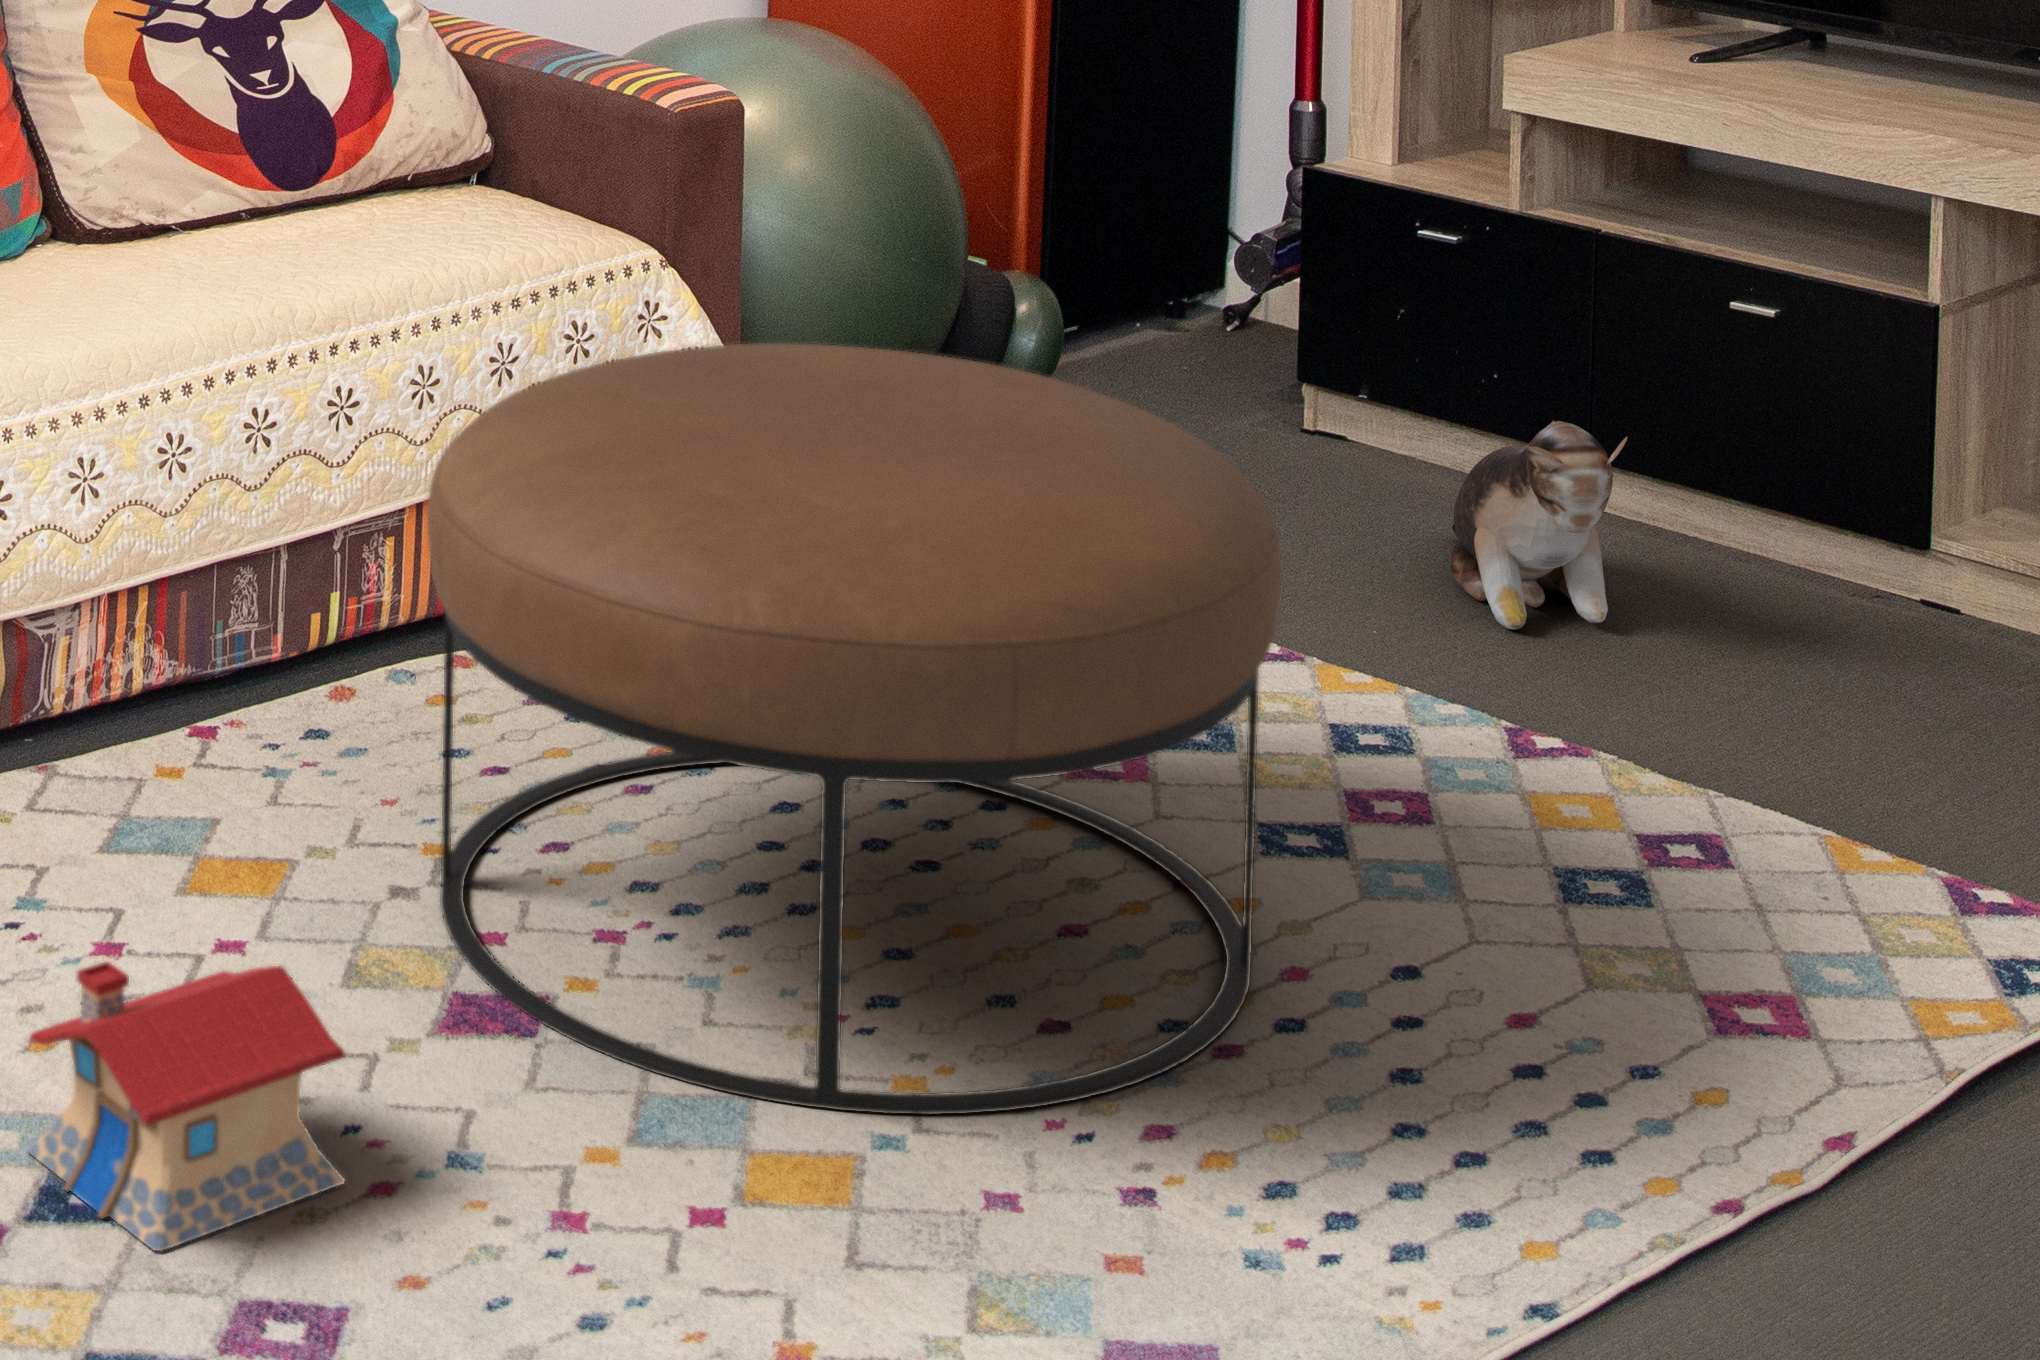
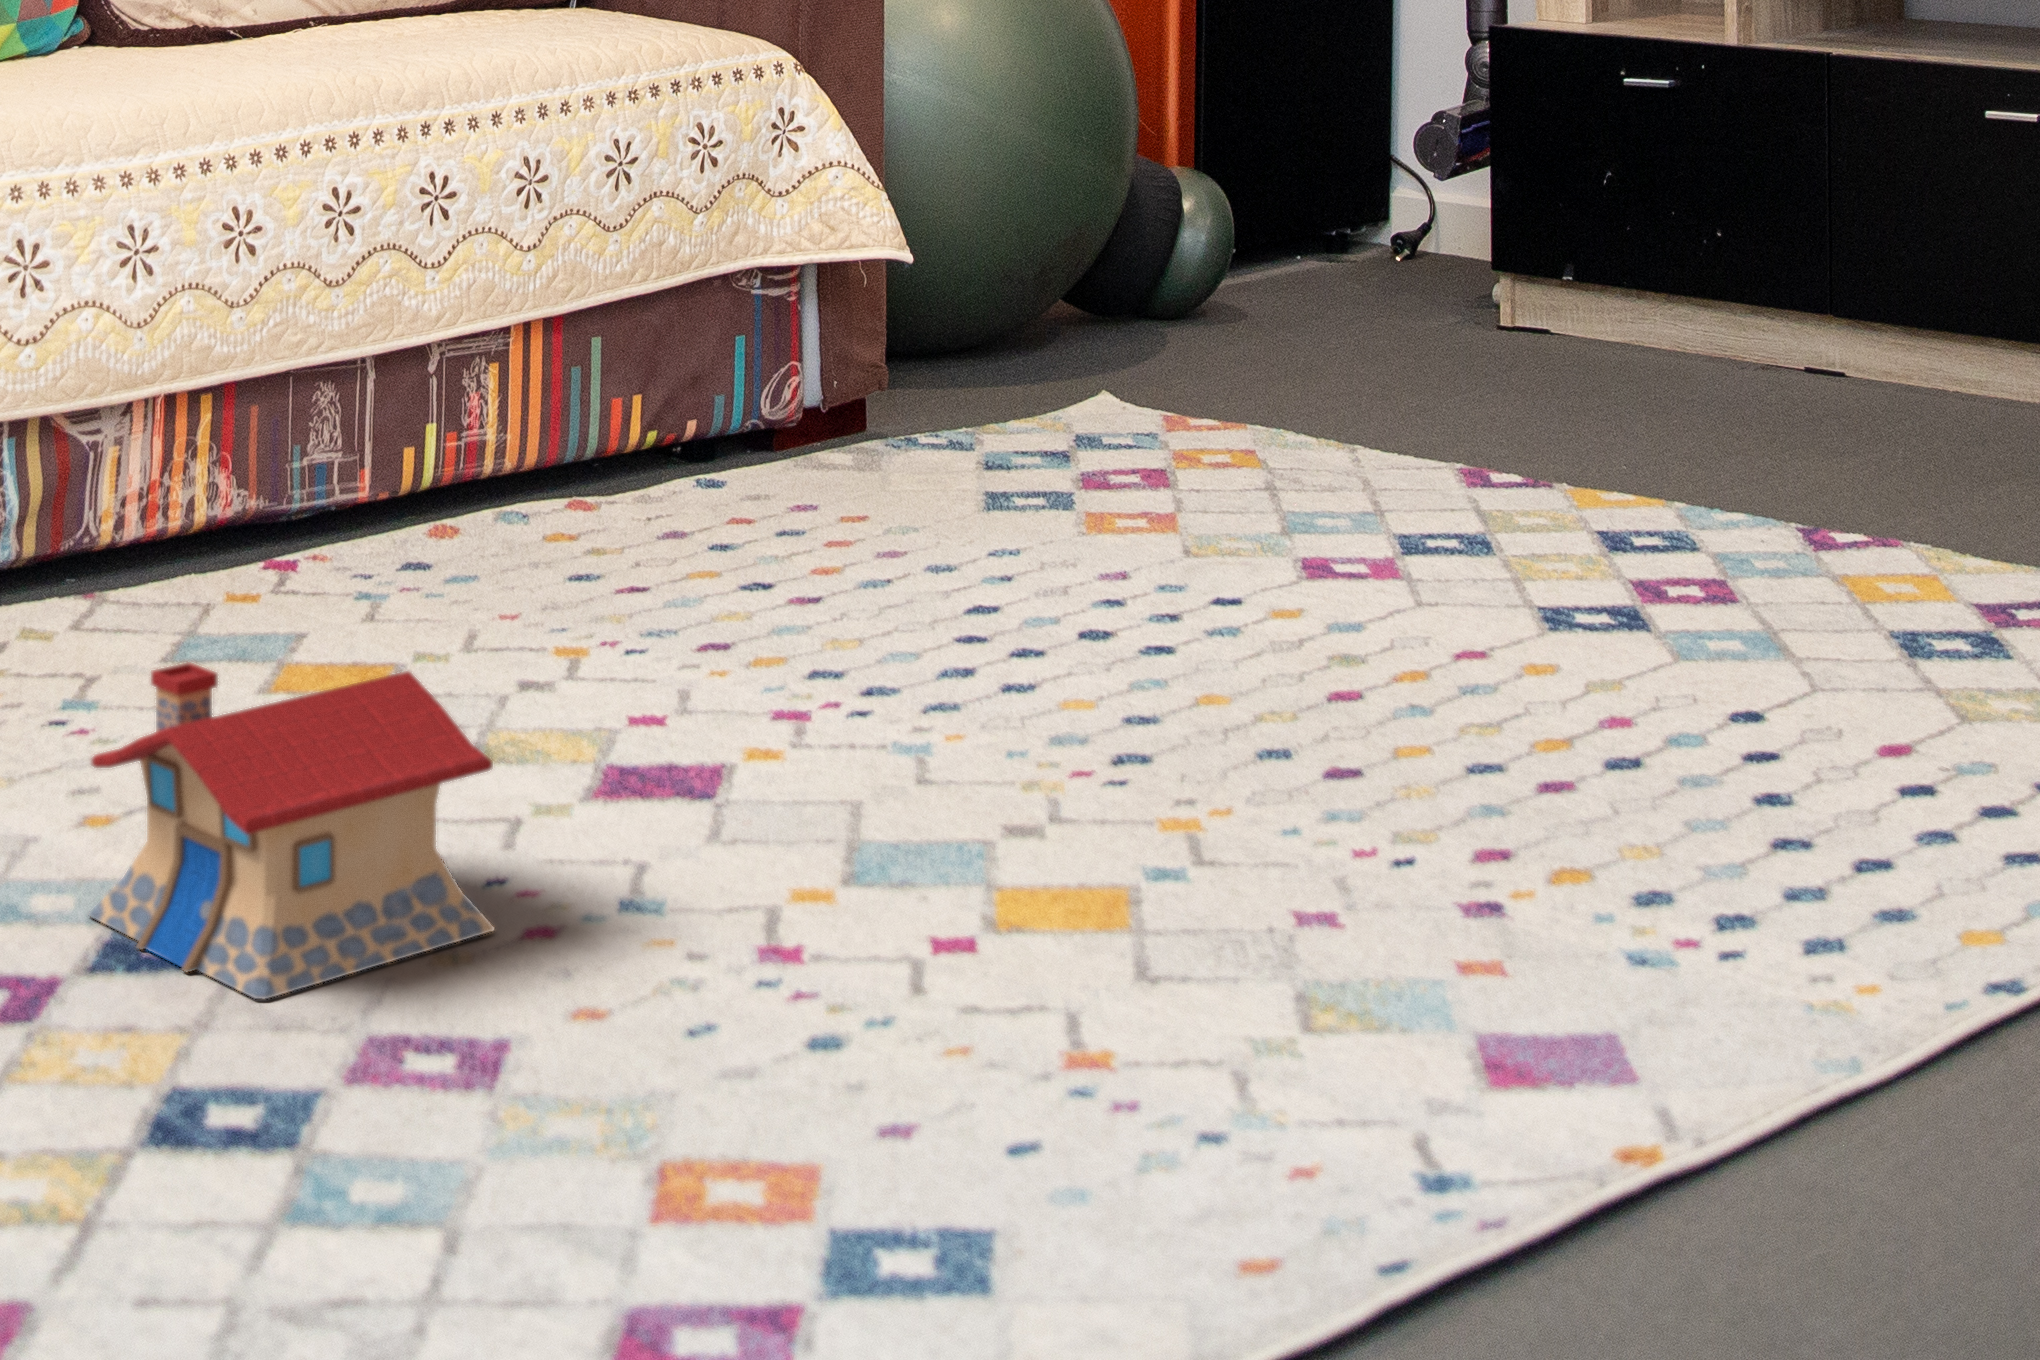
ottoman: present [427,343,1282,1115] -> none [564,56,1582,852]
plush toy: present [1450,420,1627,629] -> none [1691,201,1905,450]

